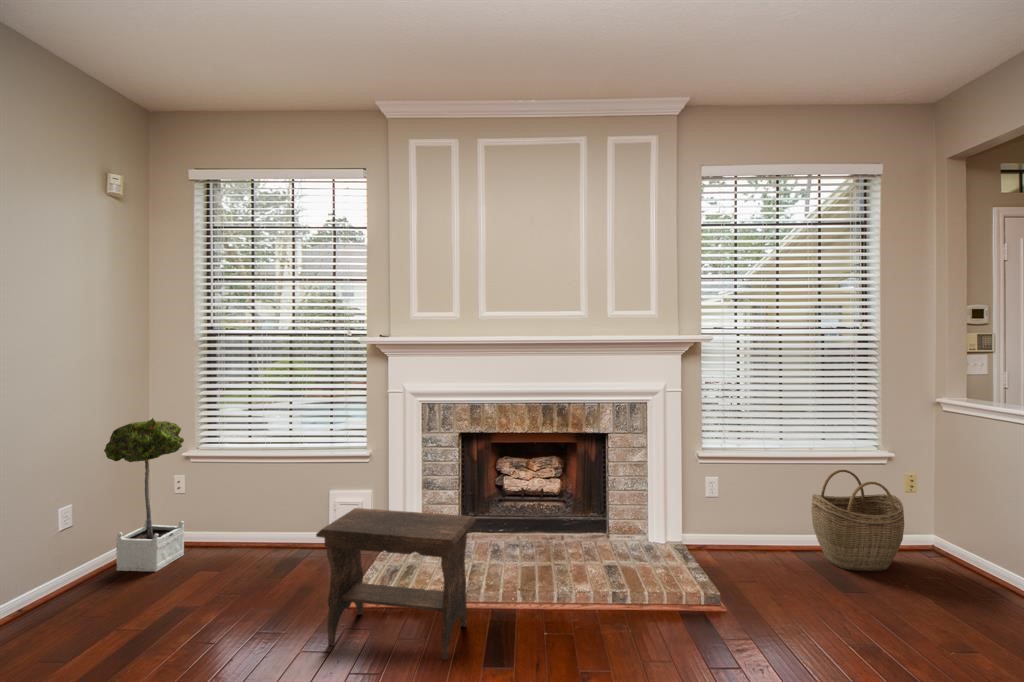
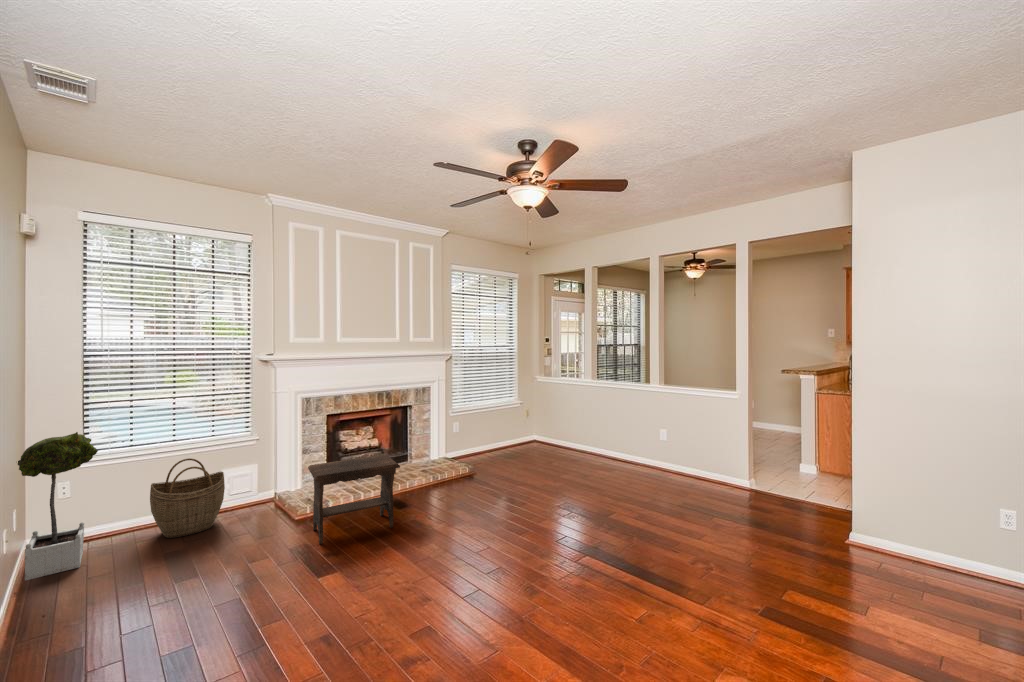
woven basket: present [811,470,904,571] -> present [150,458,225,538]

